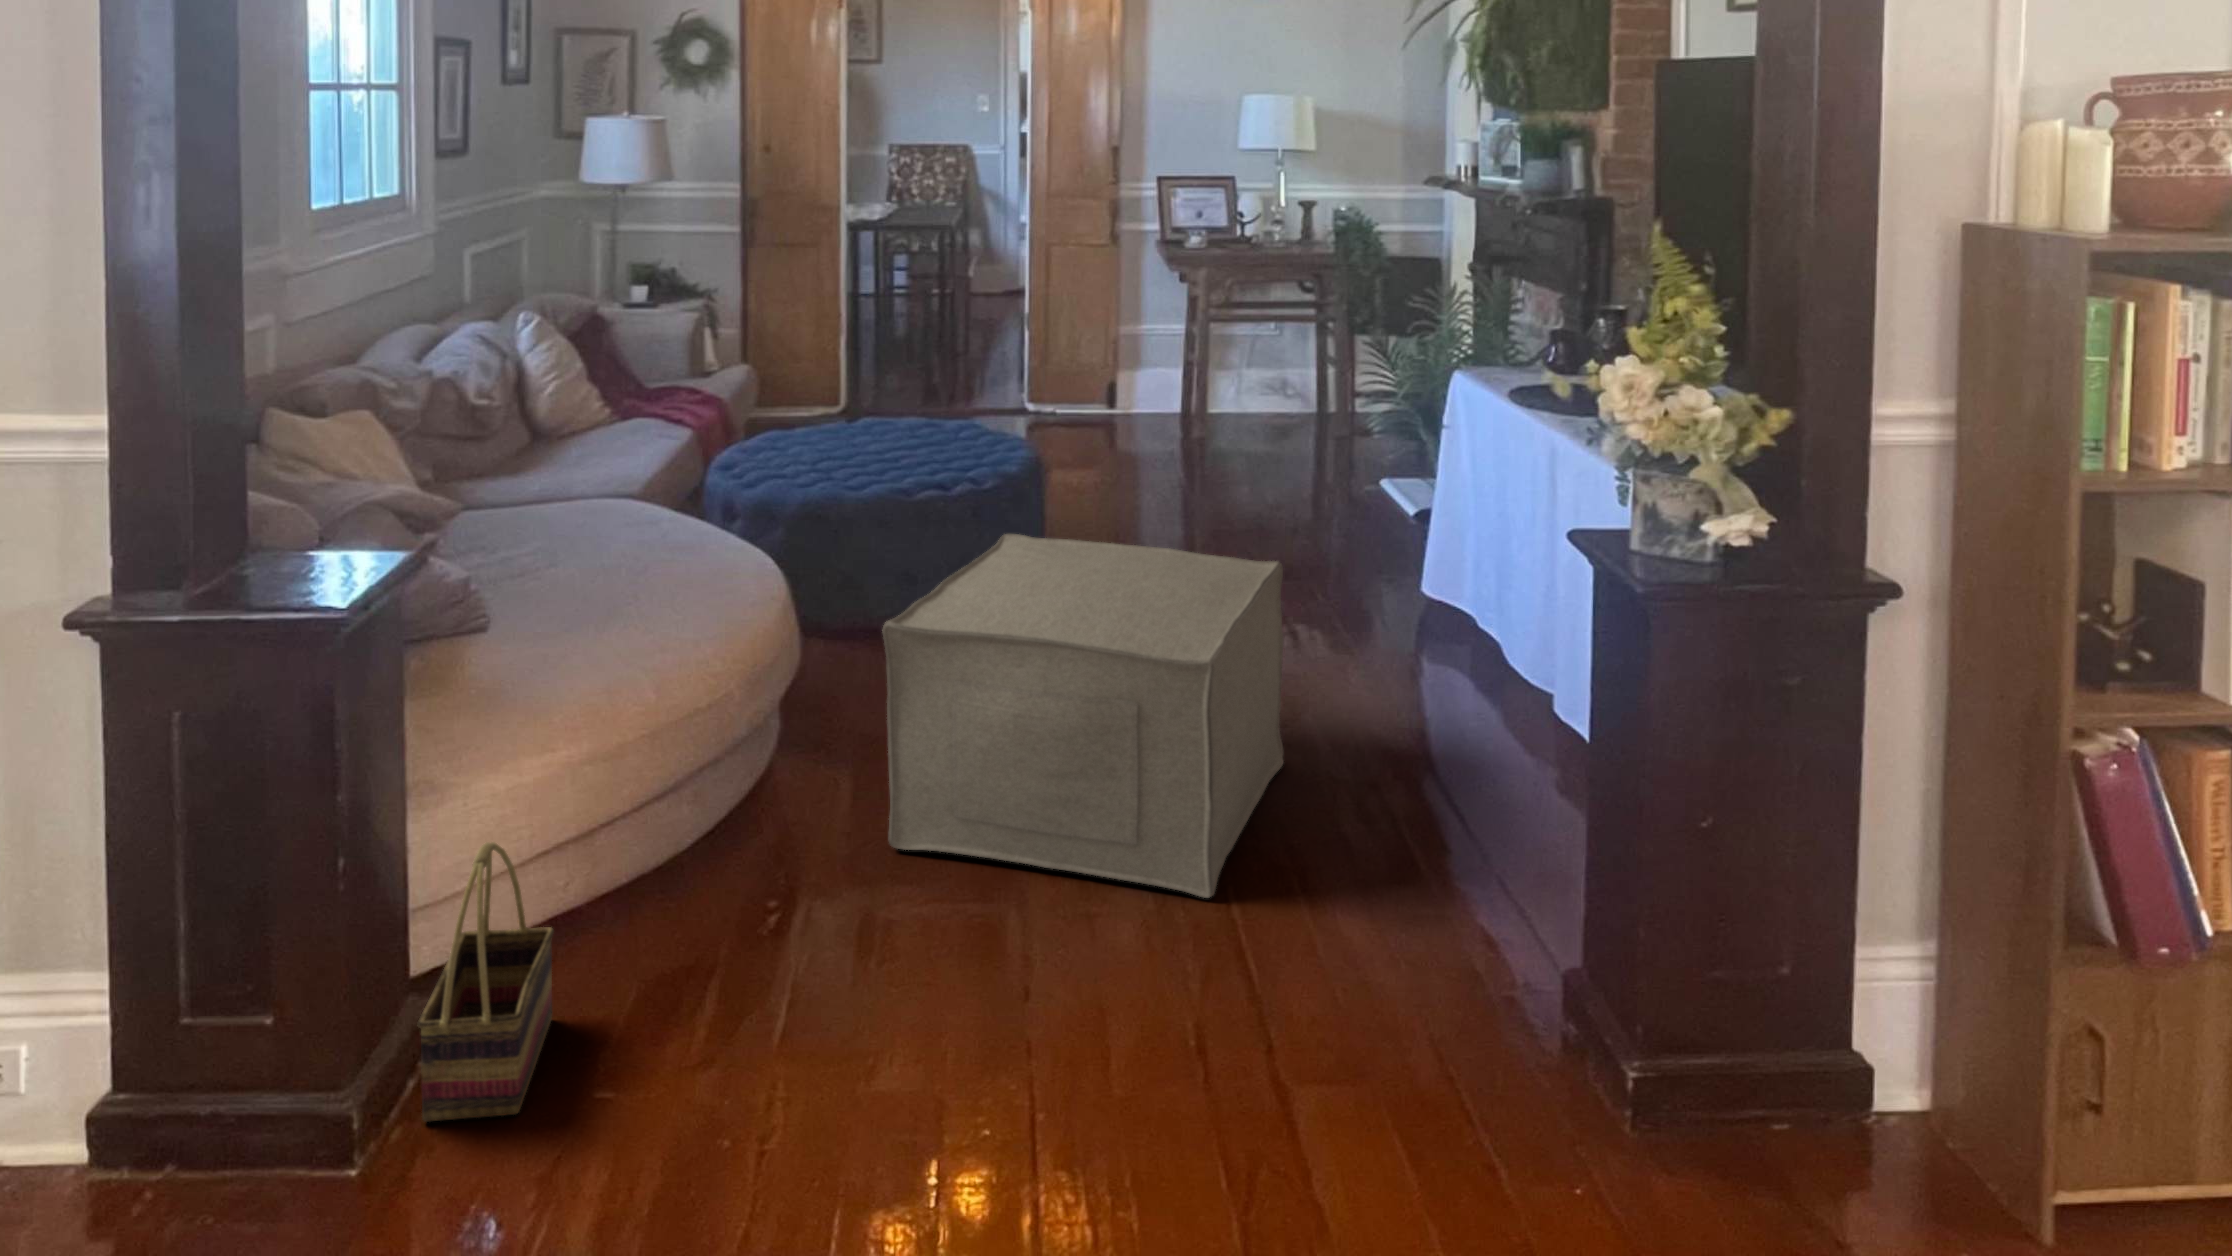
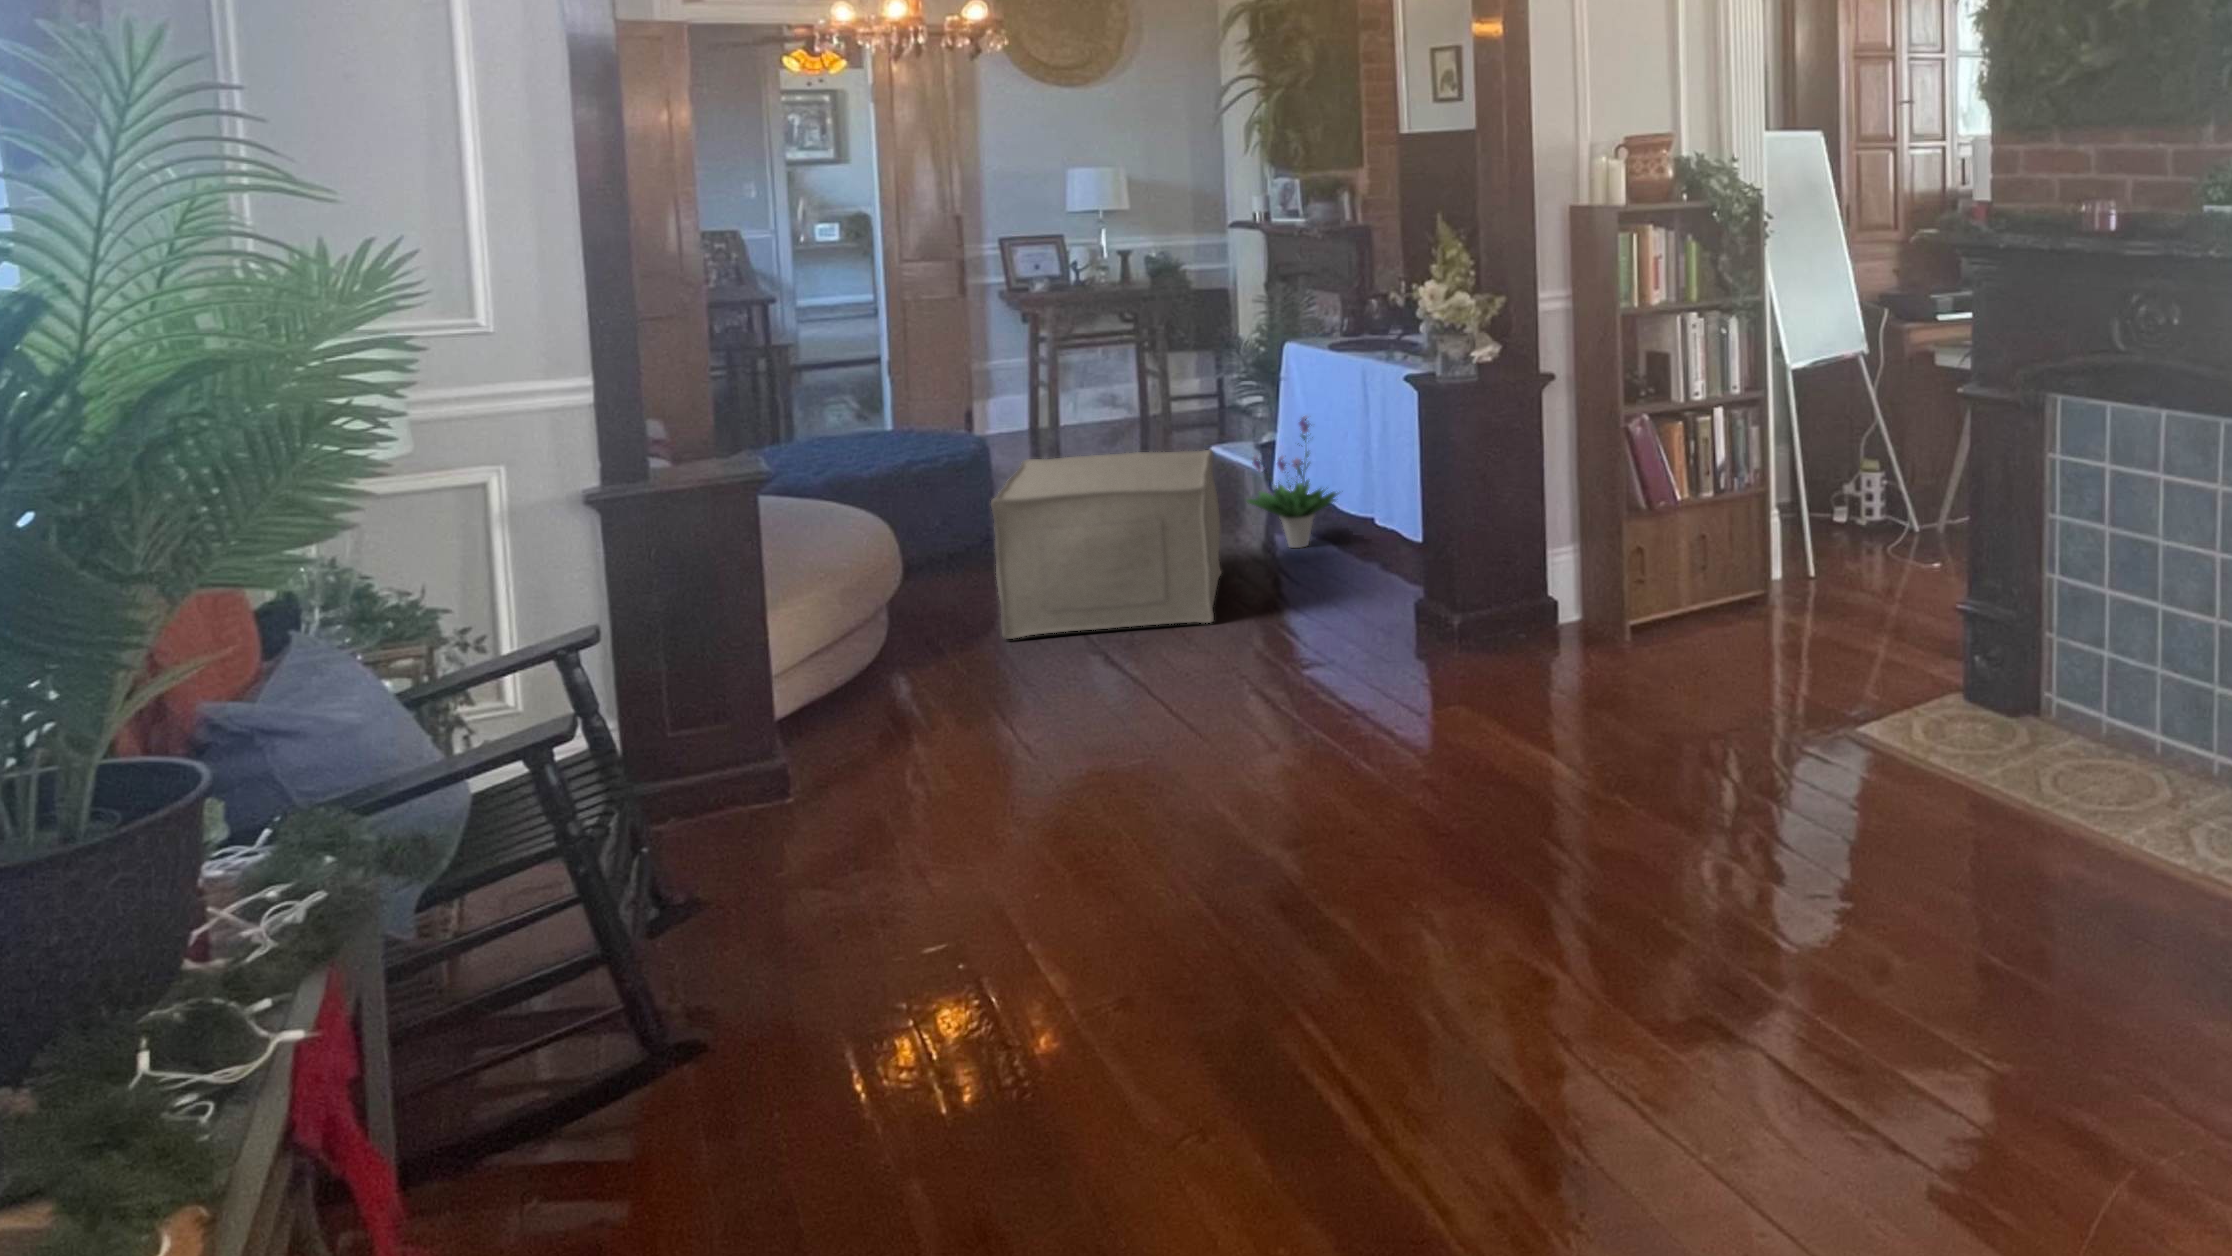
potted plant: none [1345,514,1510,733] -> present [1247,416,1337,548]
basket: present [418,842,554,1122] -> none [795,617,876,767]

